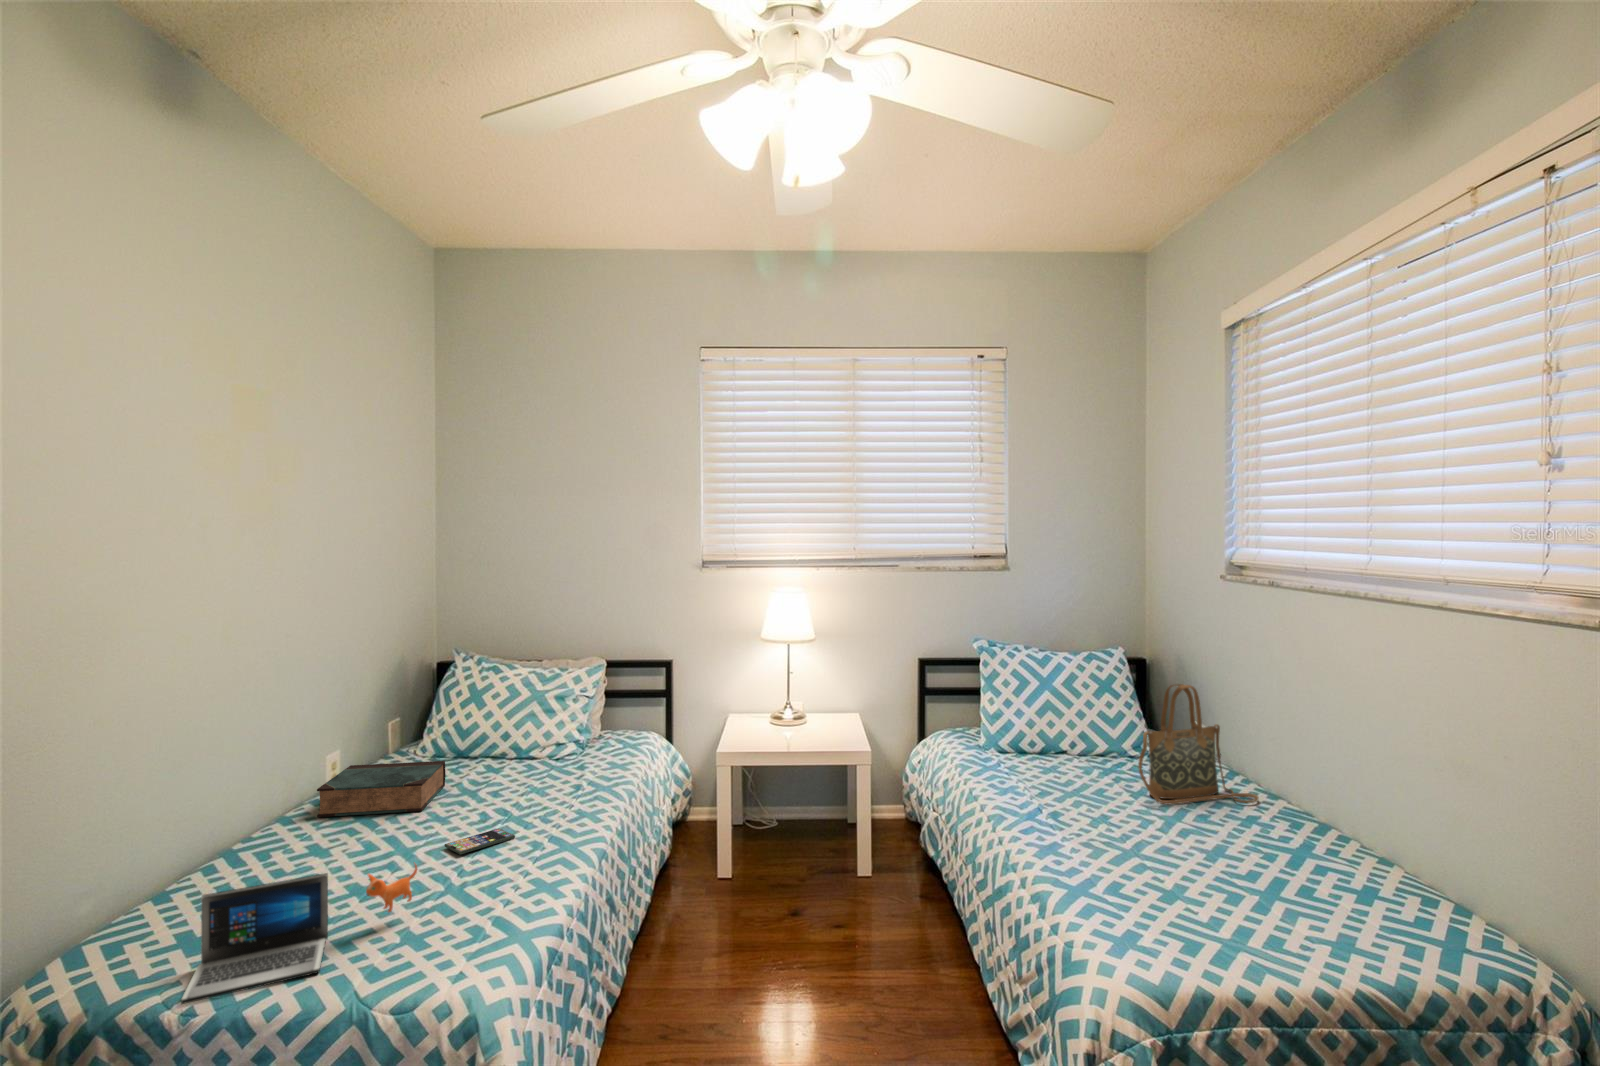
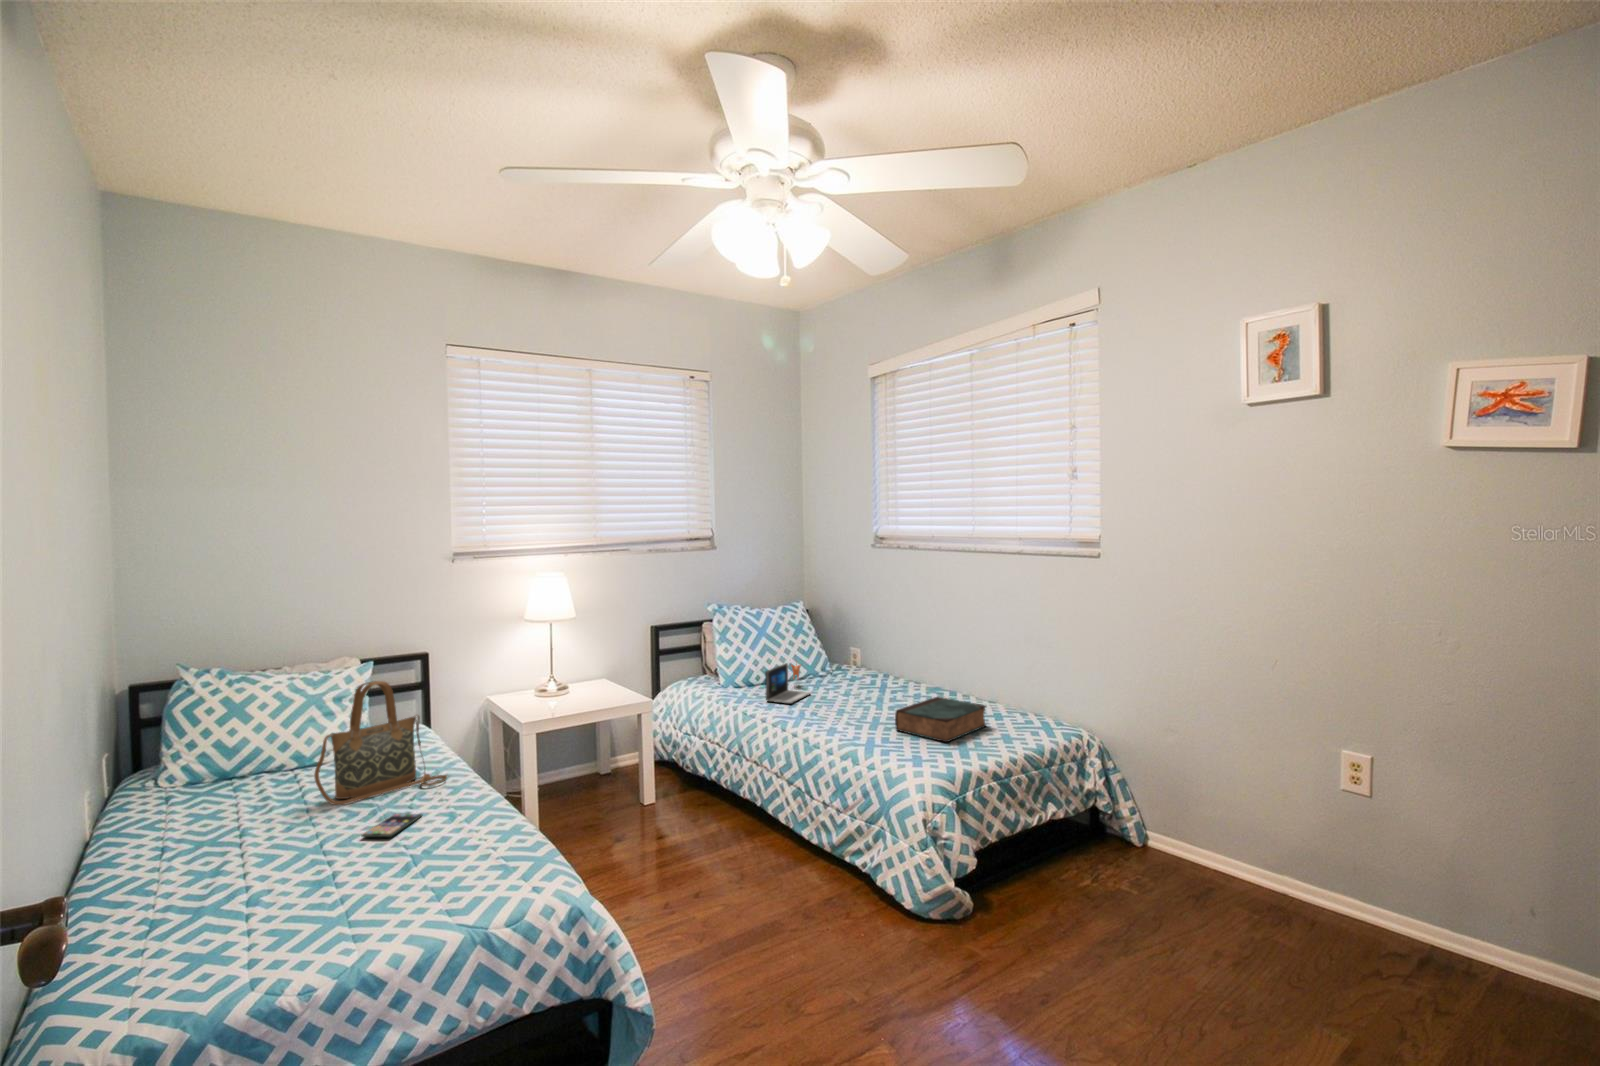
handbag: present [1138,684,1259,804] -> present [314,681,447,805]
book: present [317,761,445,817] -> present [895,697,987,742]
laptop: present [181,864,417,1004] -> present [765,663,811,704]

